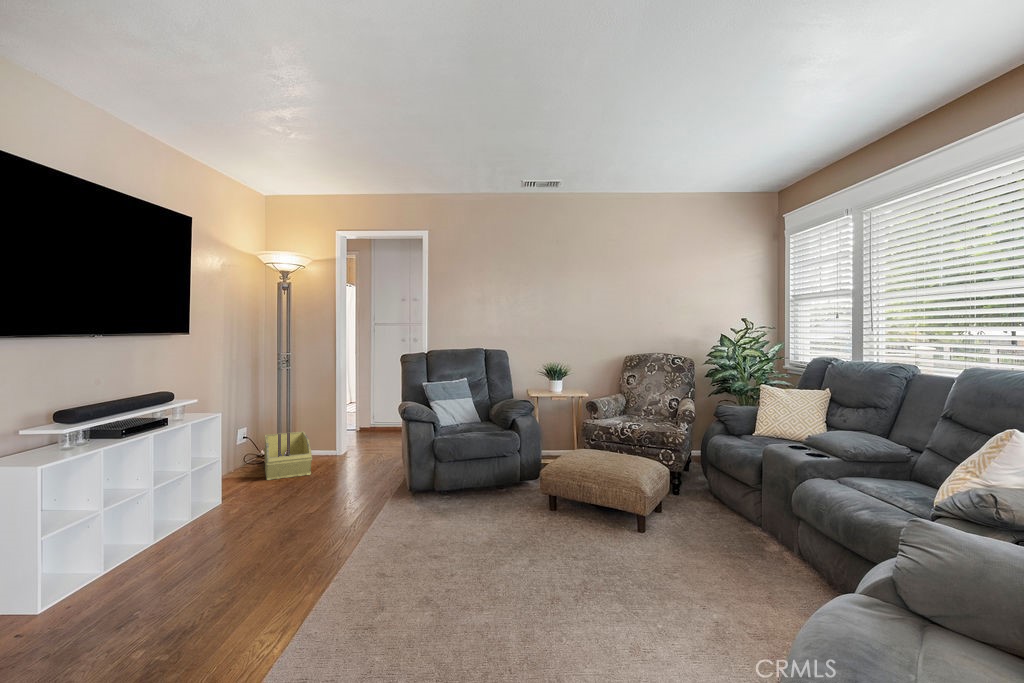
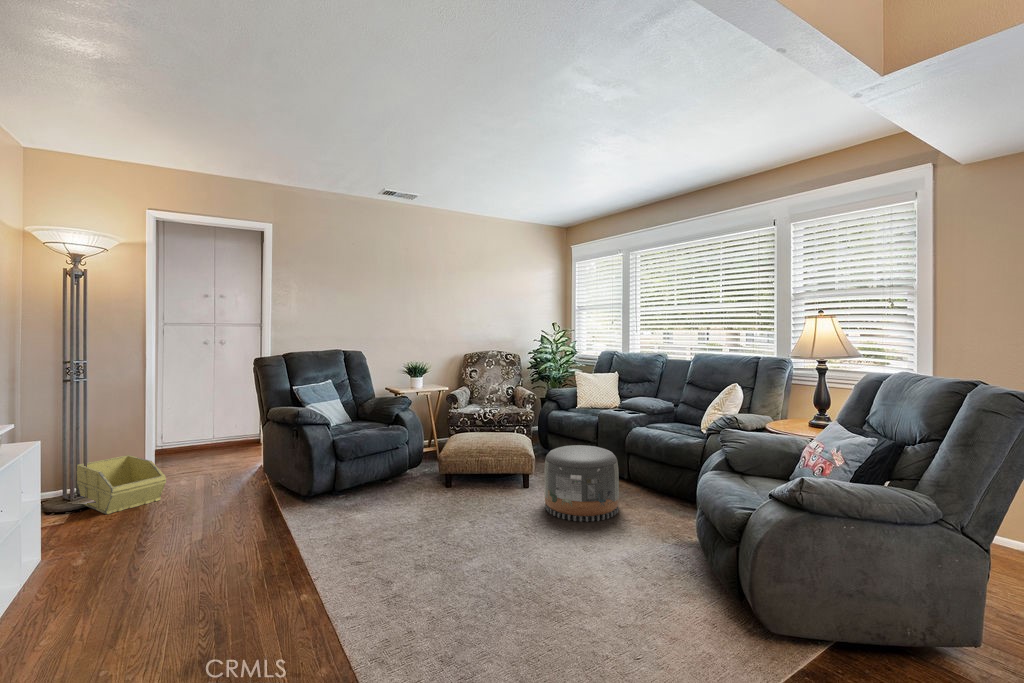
pouf: none [635,489,751,614] -> present [544,445,619,522]

